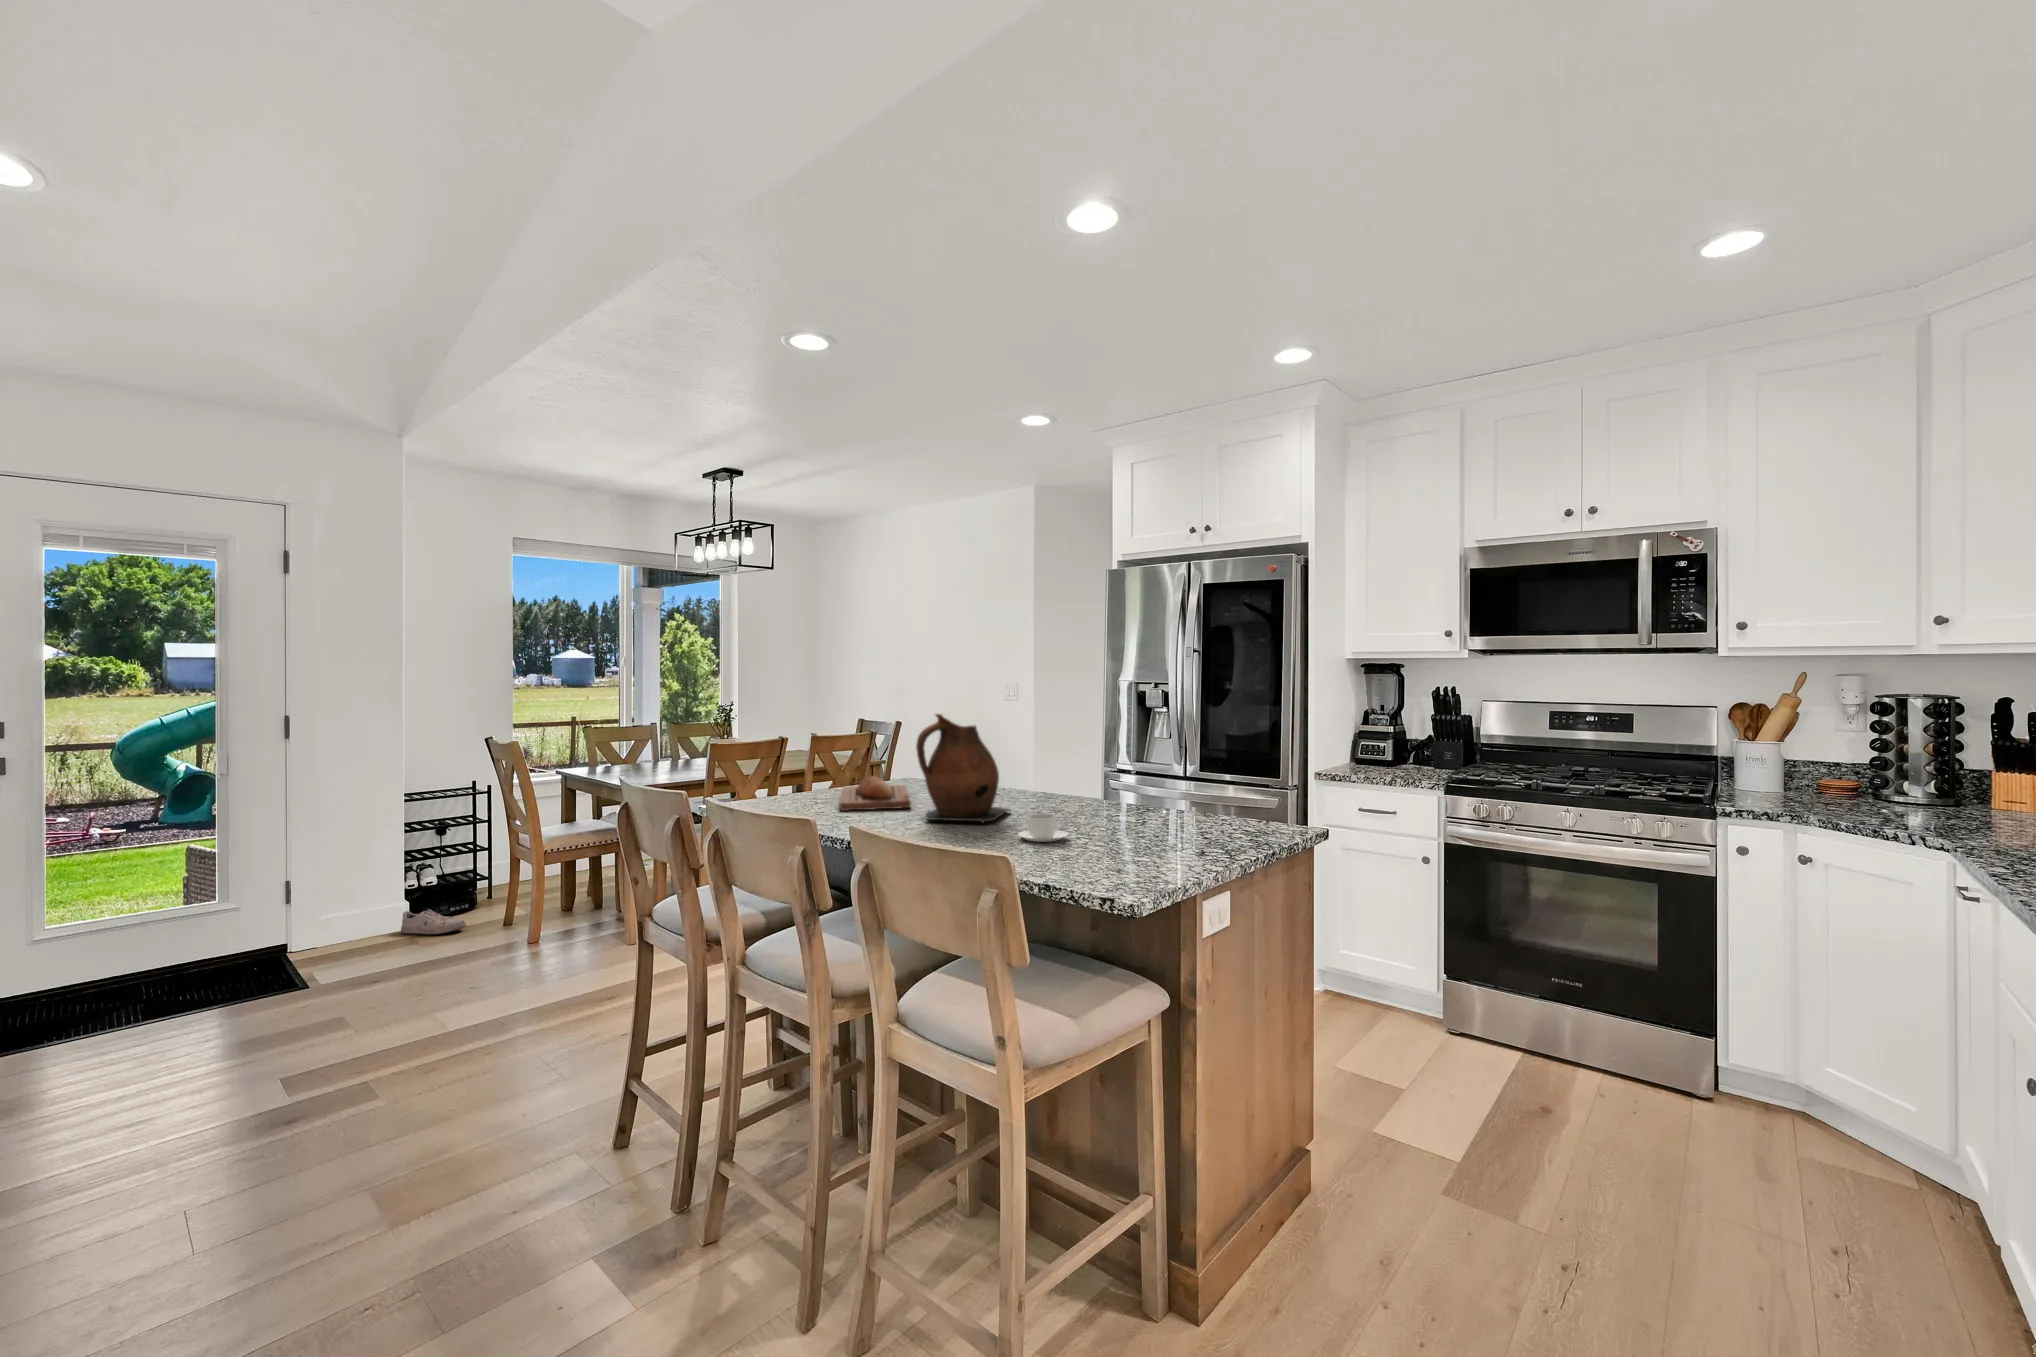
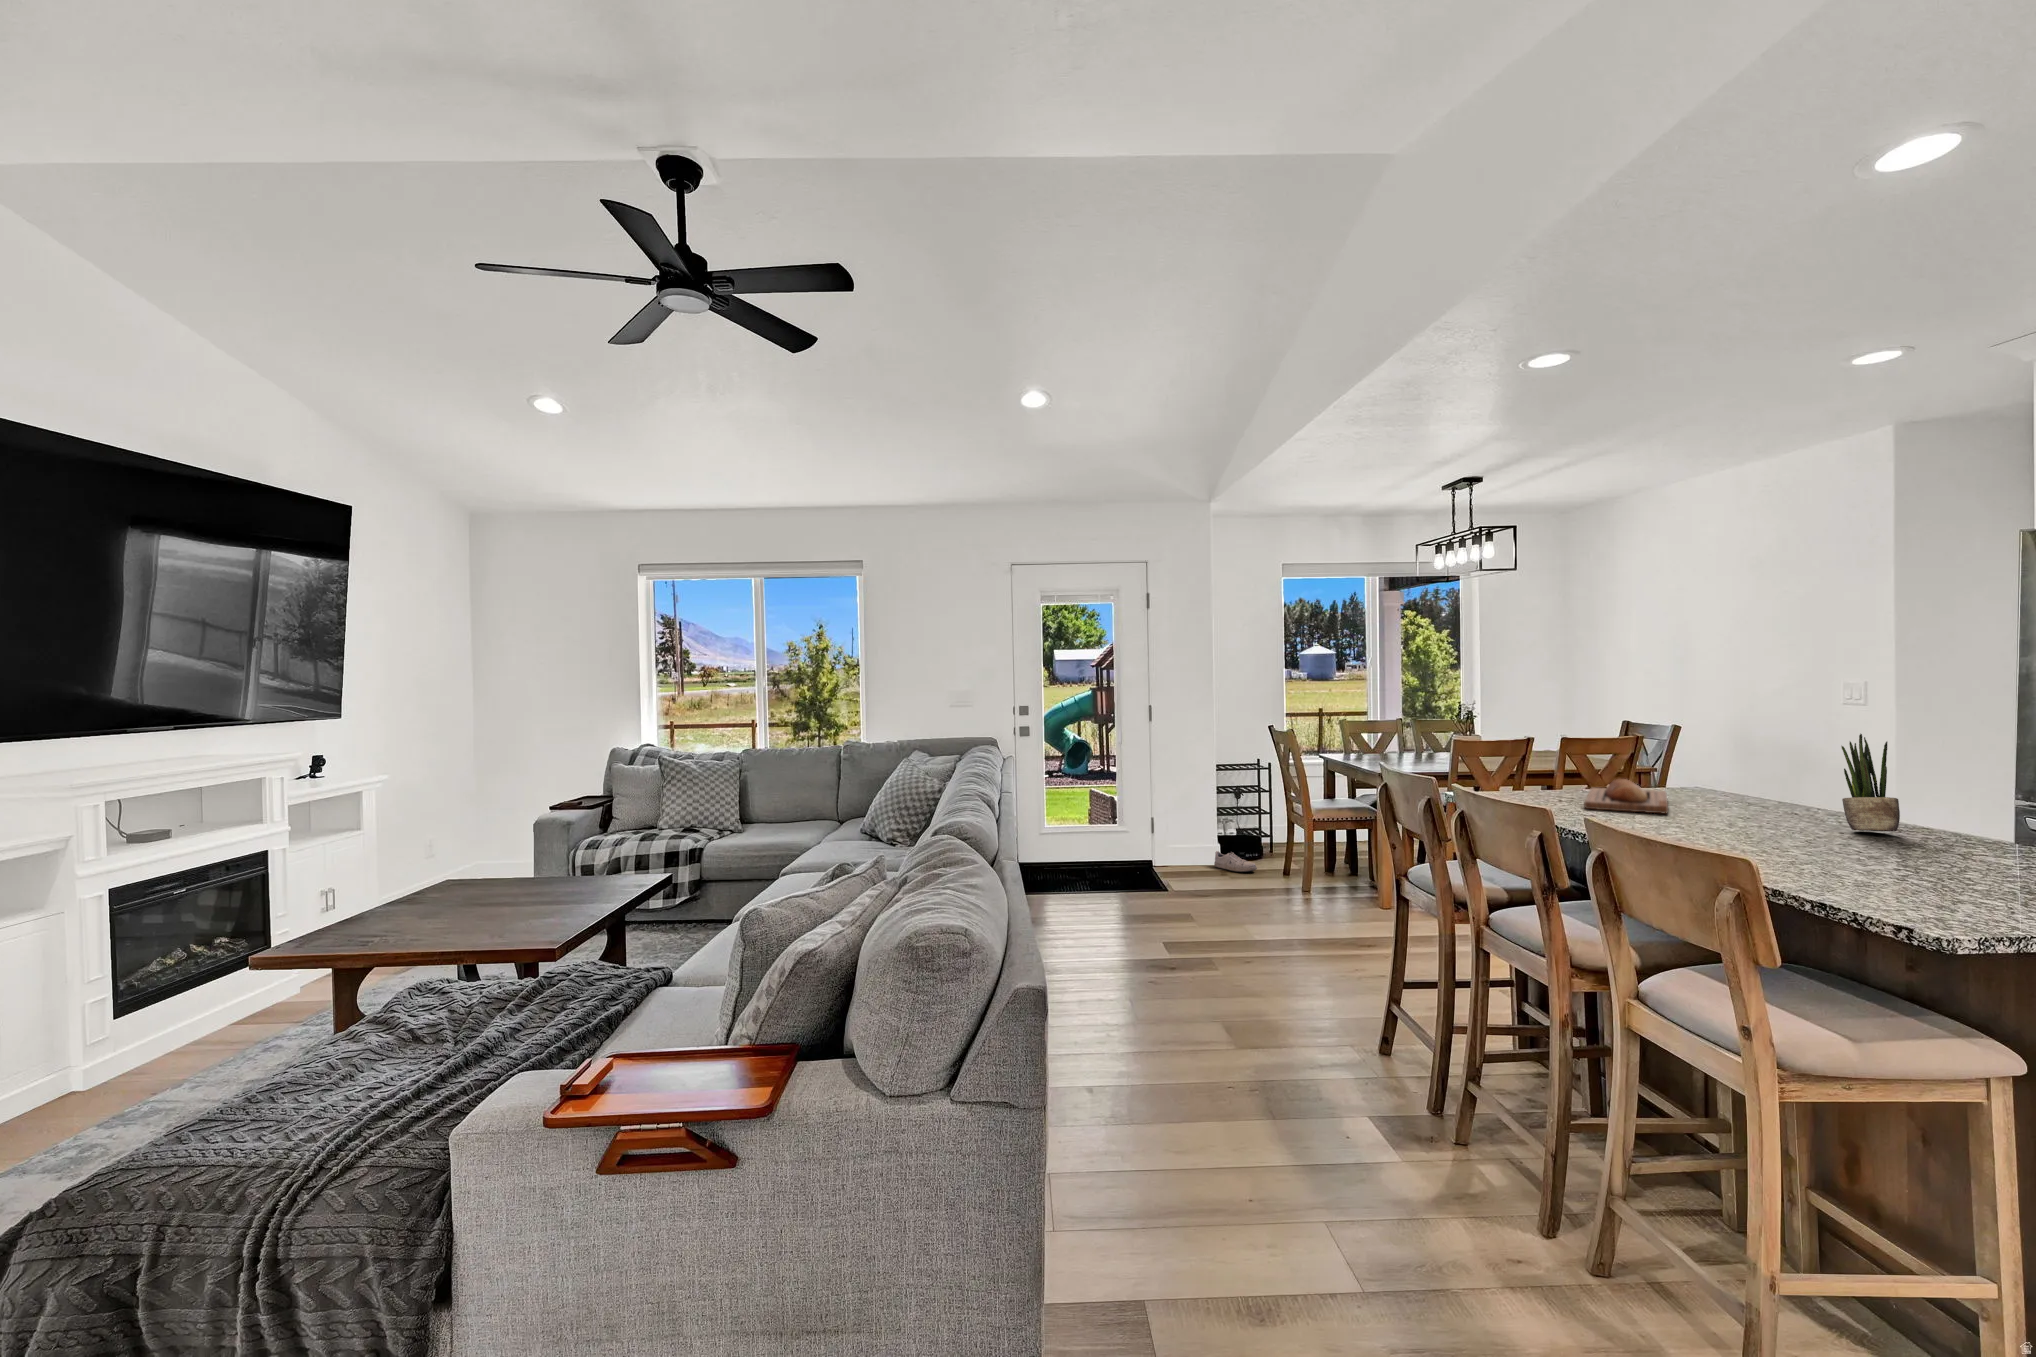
ceramic pitcher: present [916,714,1010,823] -> none [1671,721,1801,837]
potted plant: none [1036,721,1072,808] -> present [1841,734,1900,831]
coffee cup: present [1018,814,1068,842] -> none [1799,833,1875,864]

